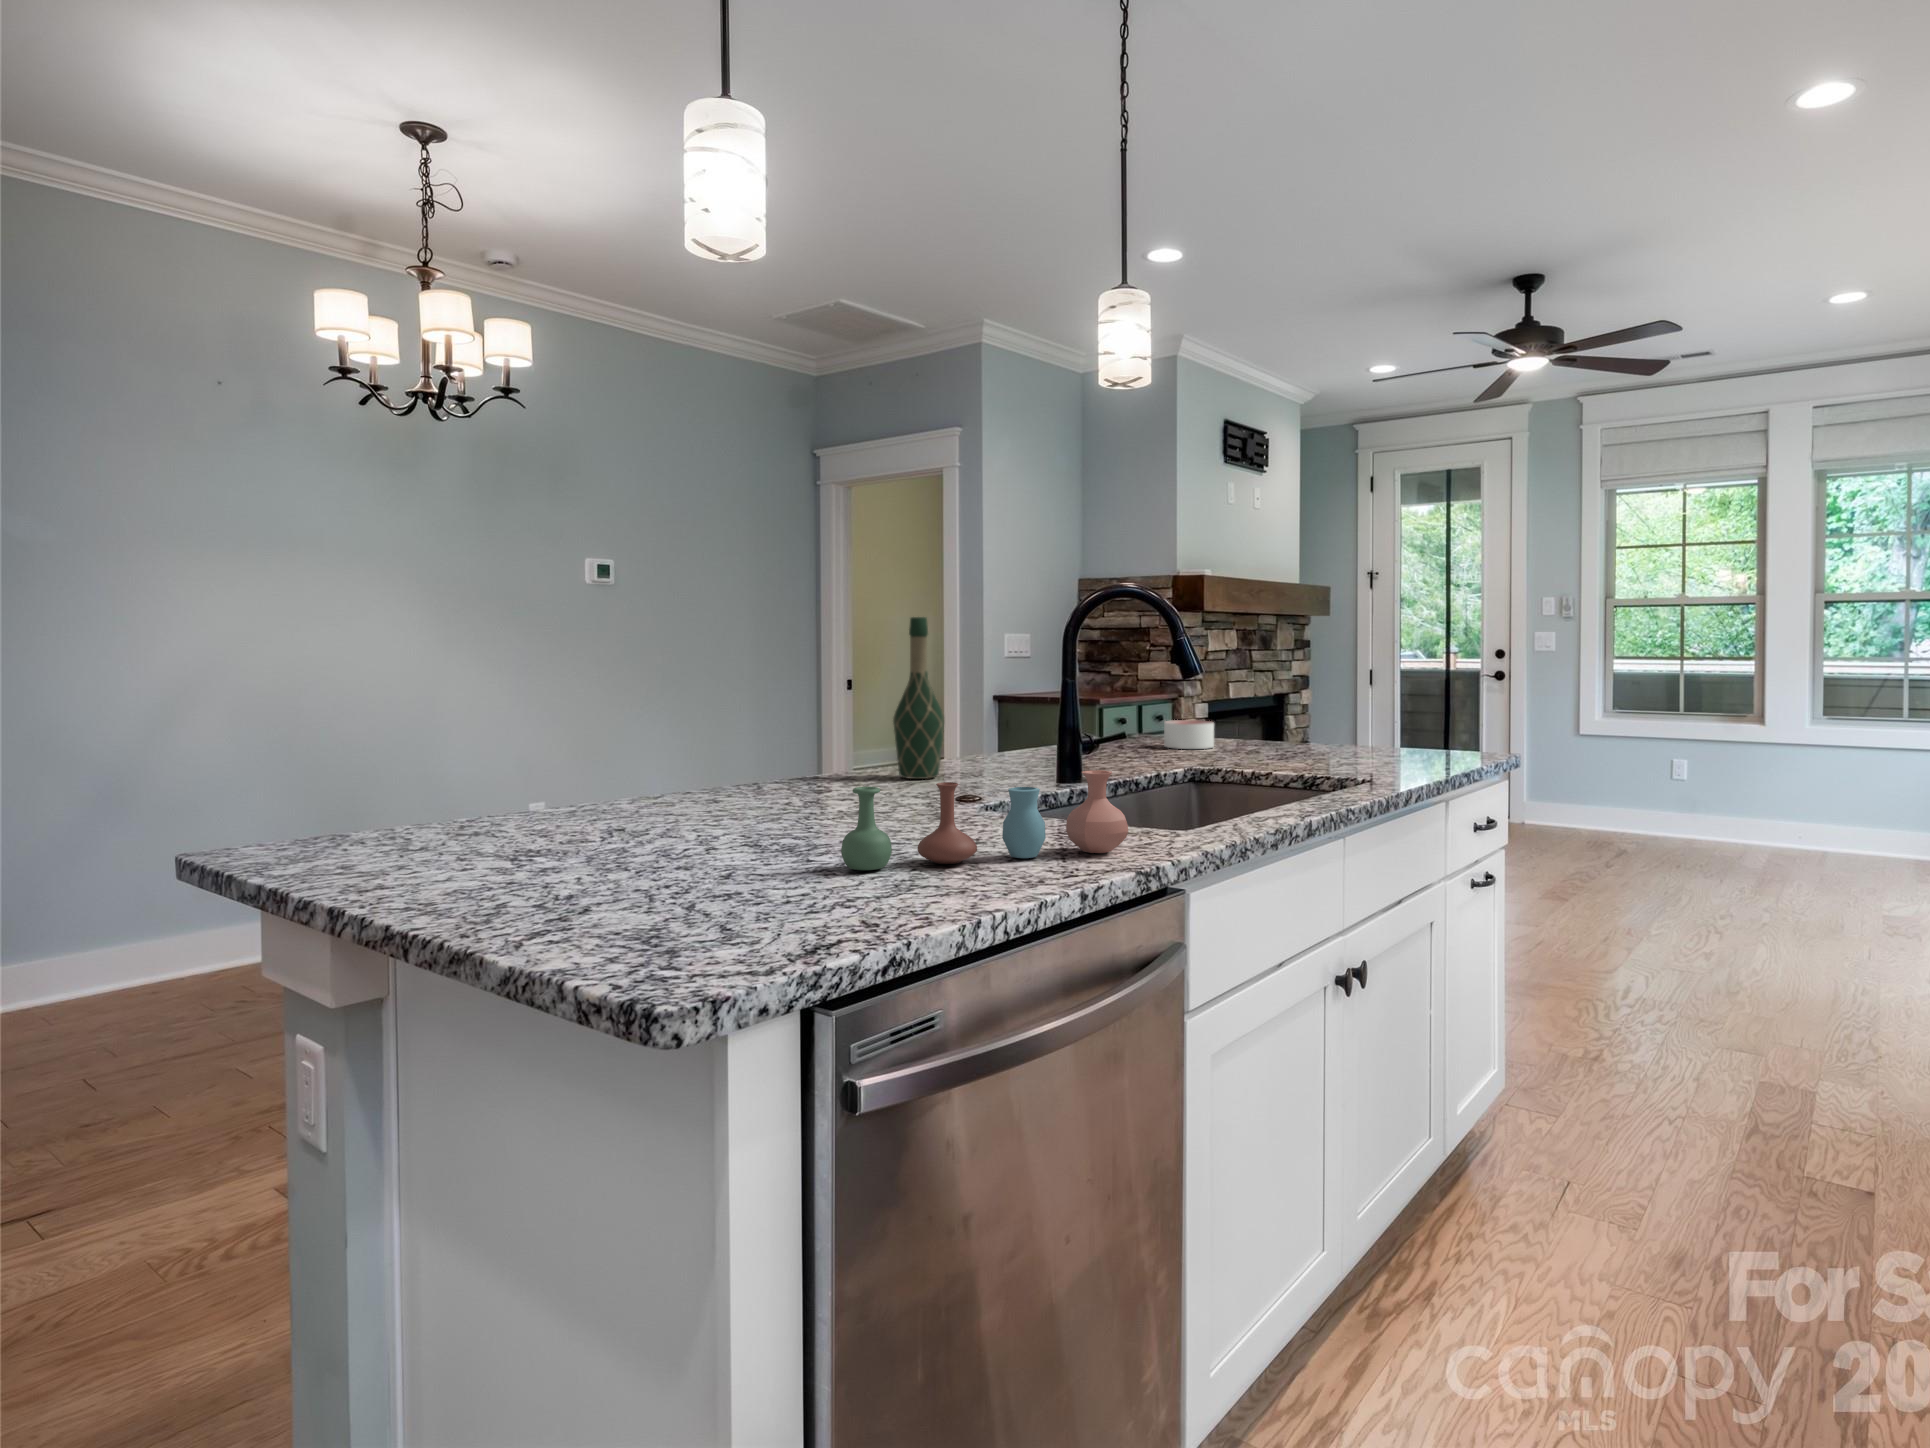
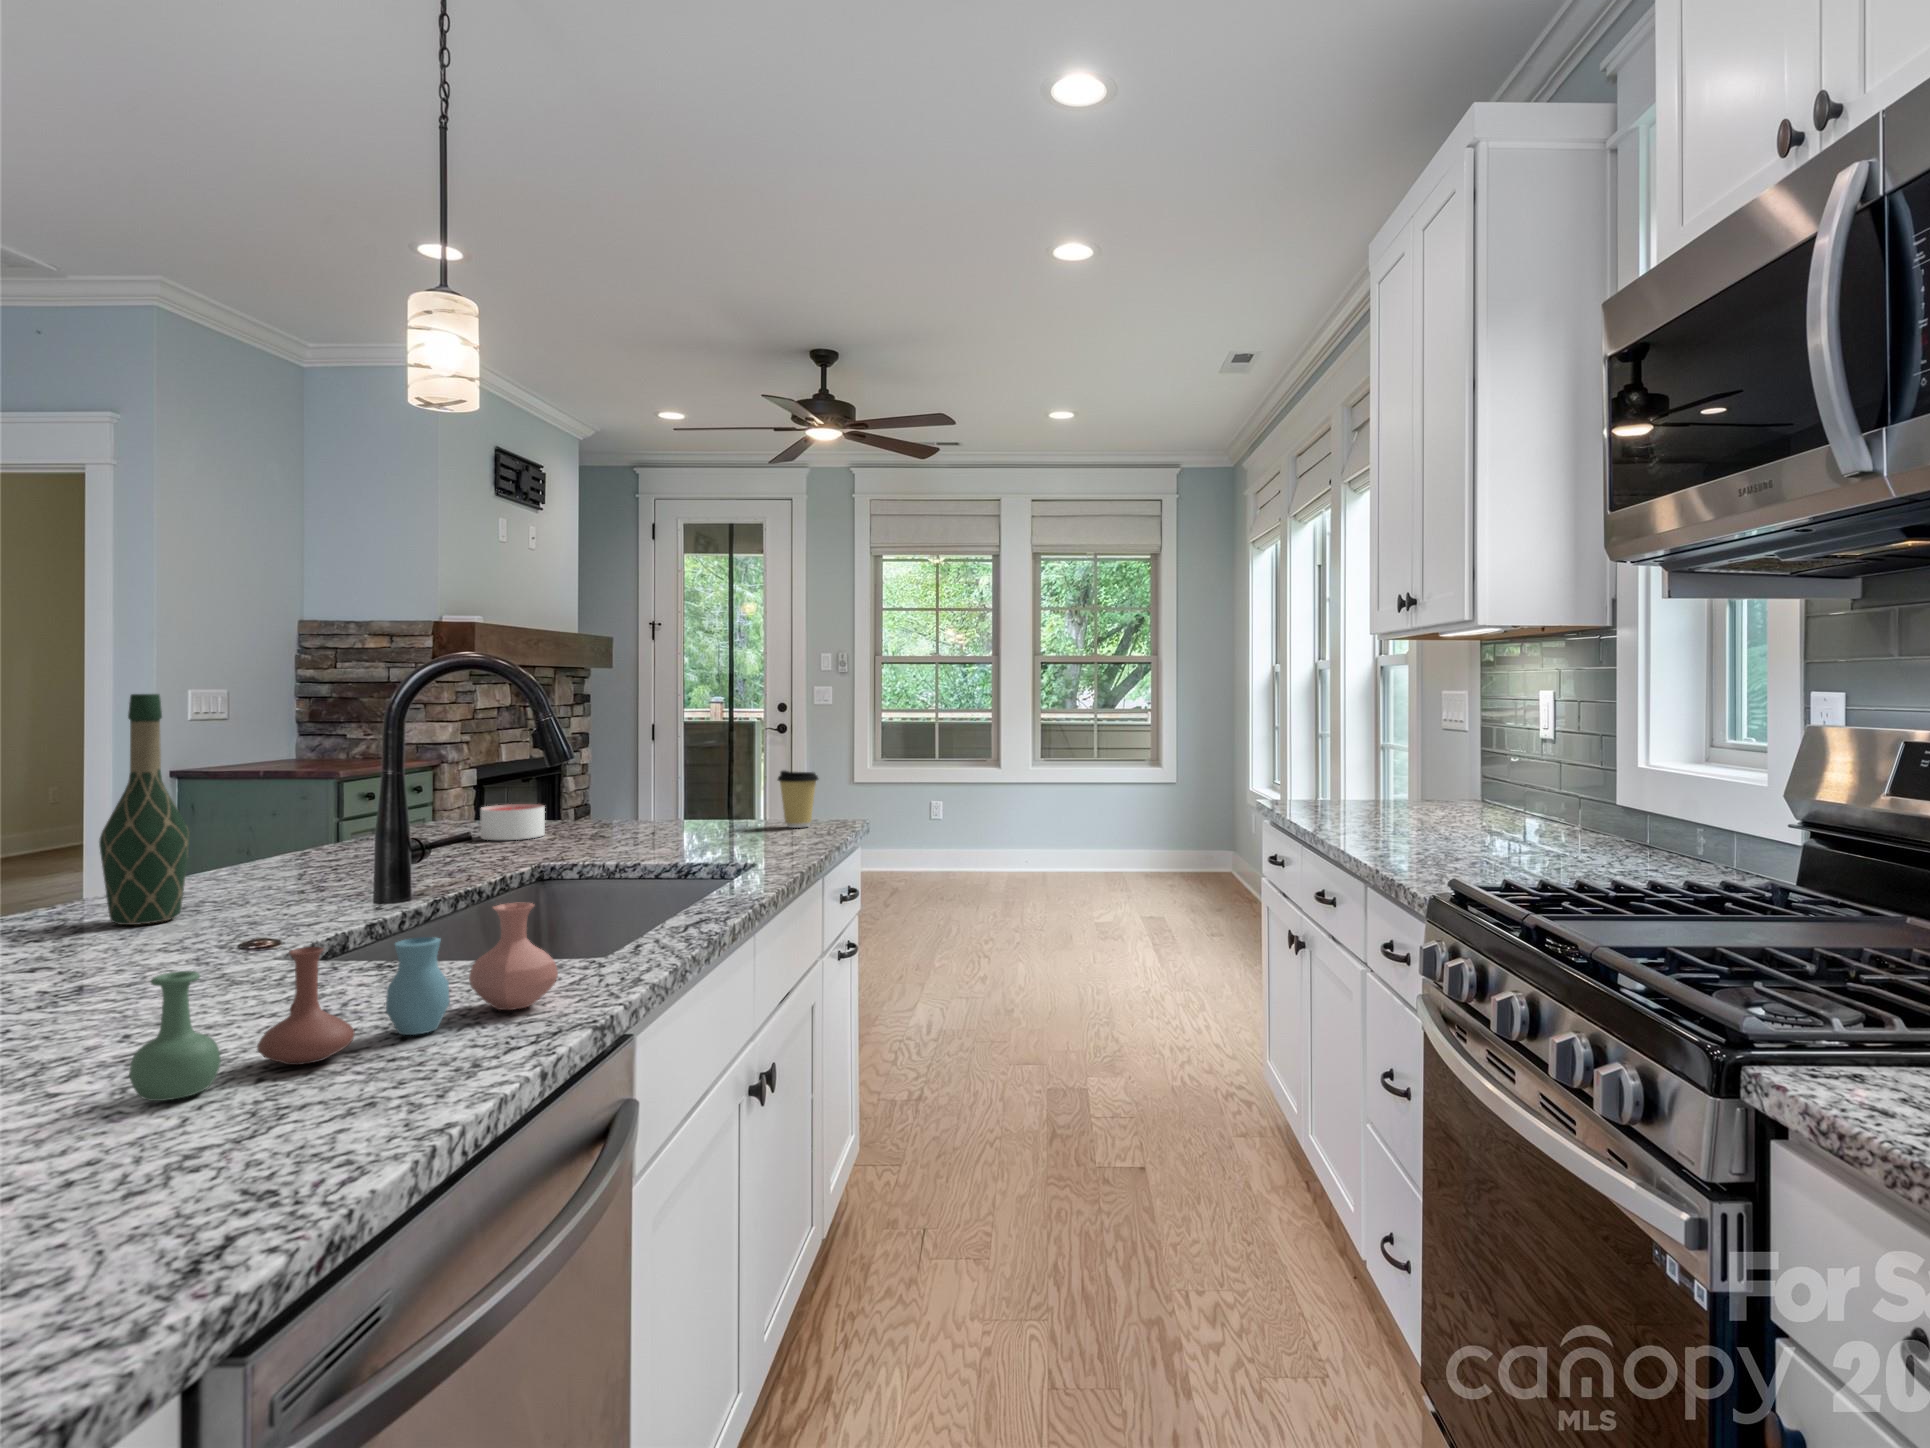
coffee cup: none [1420,701,1463,757] -> present [778,771,818,828]

